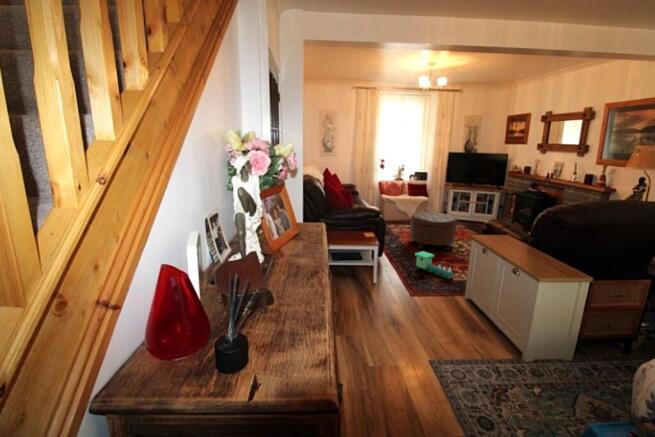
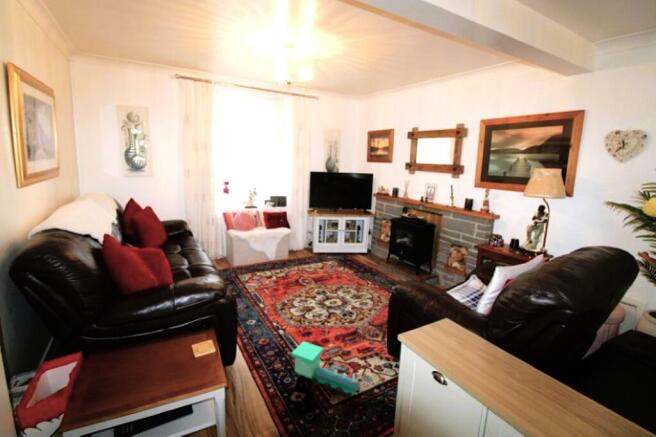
ottoman: present [410,212,457,250] -> none [275,258,339,320]

